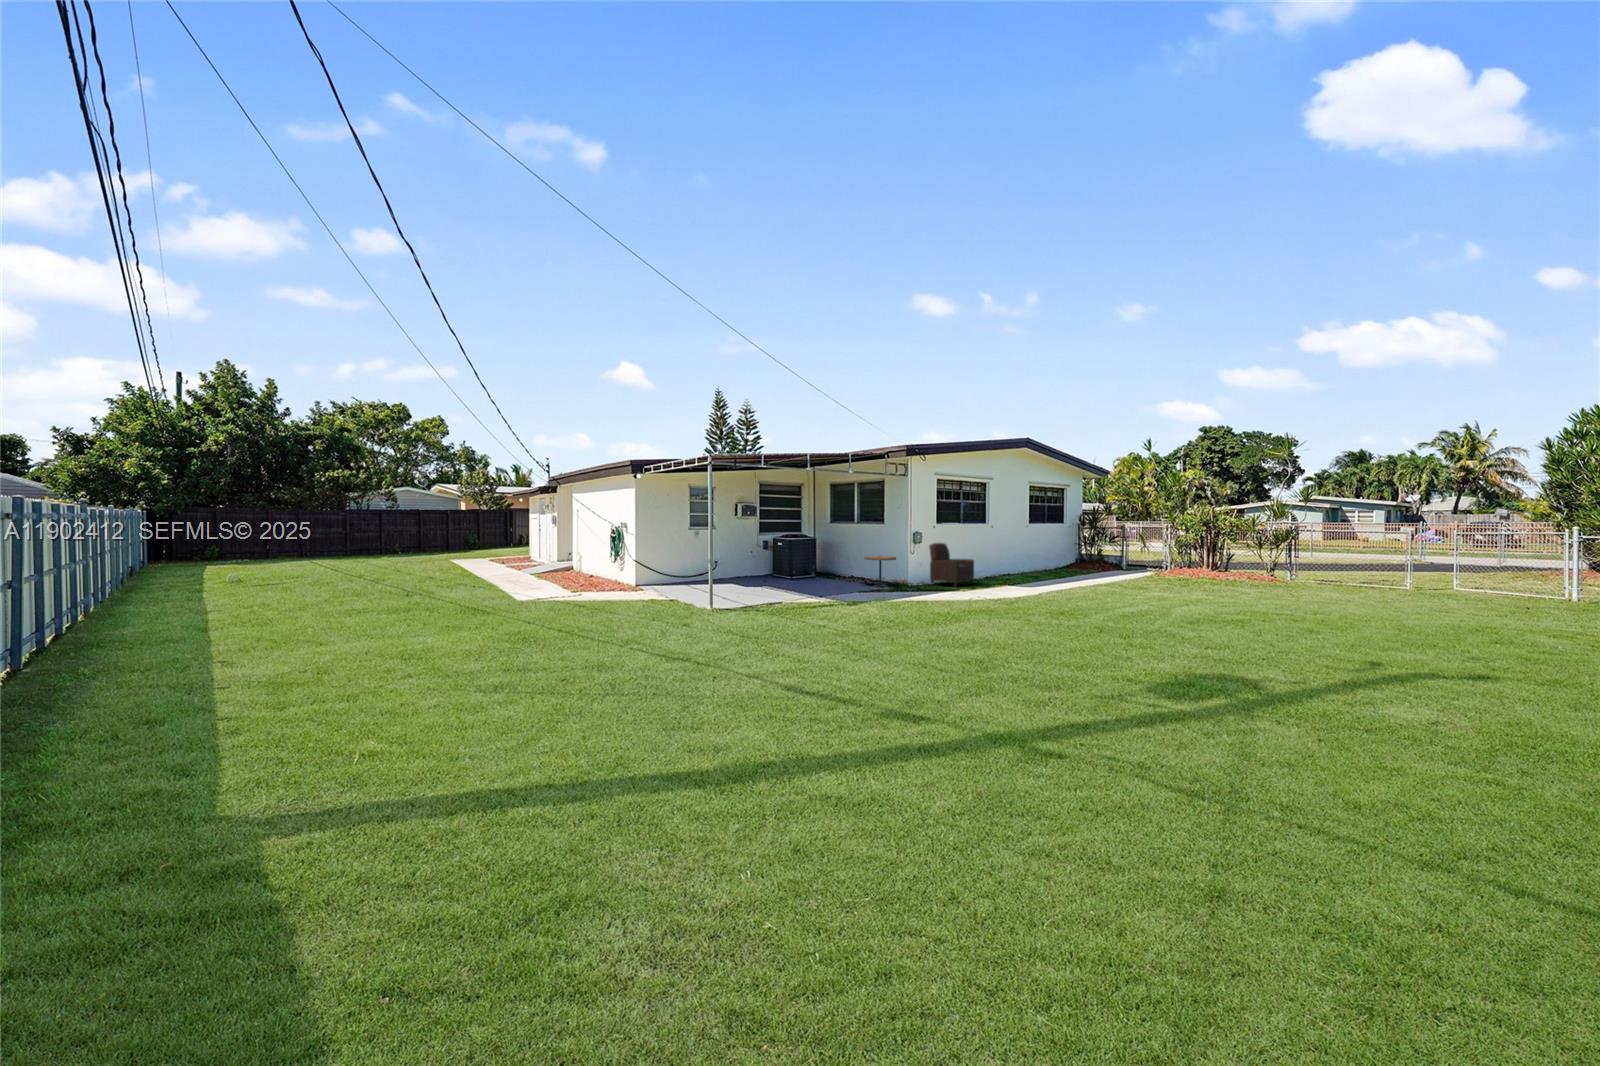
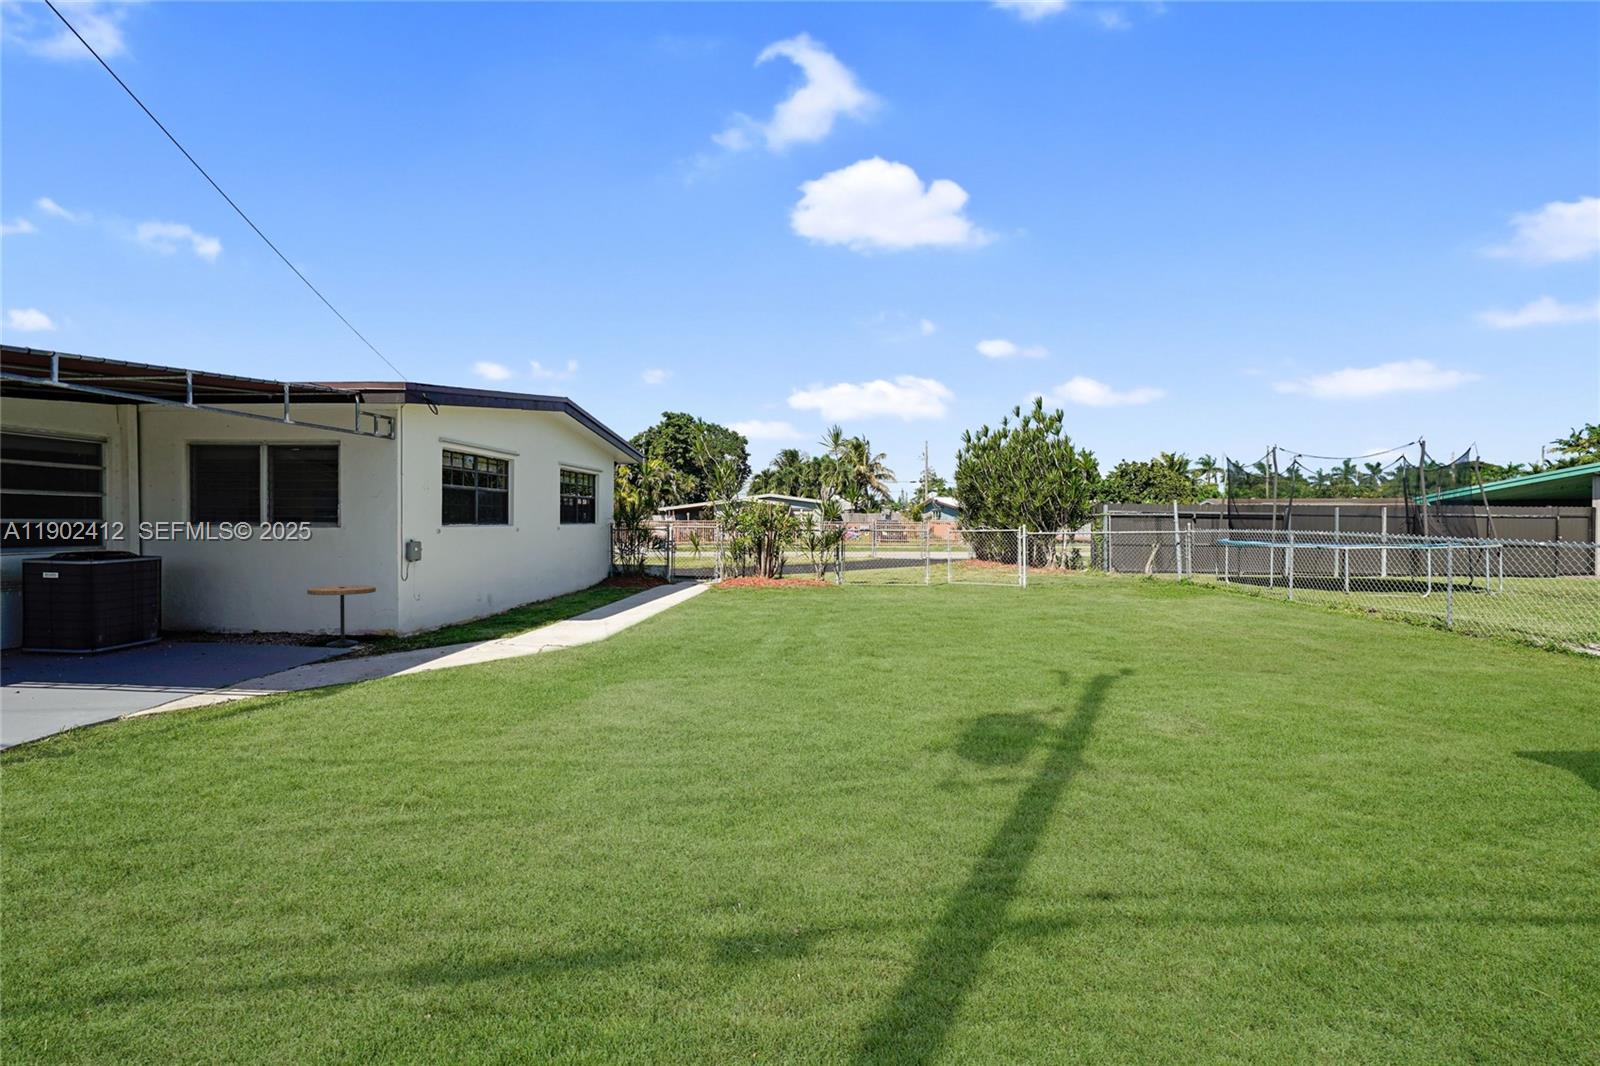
chair: present [929,543,974,587] -> none [434,557,512,632]

